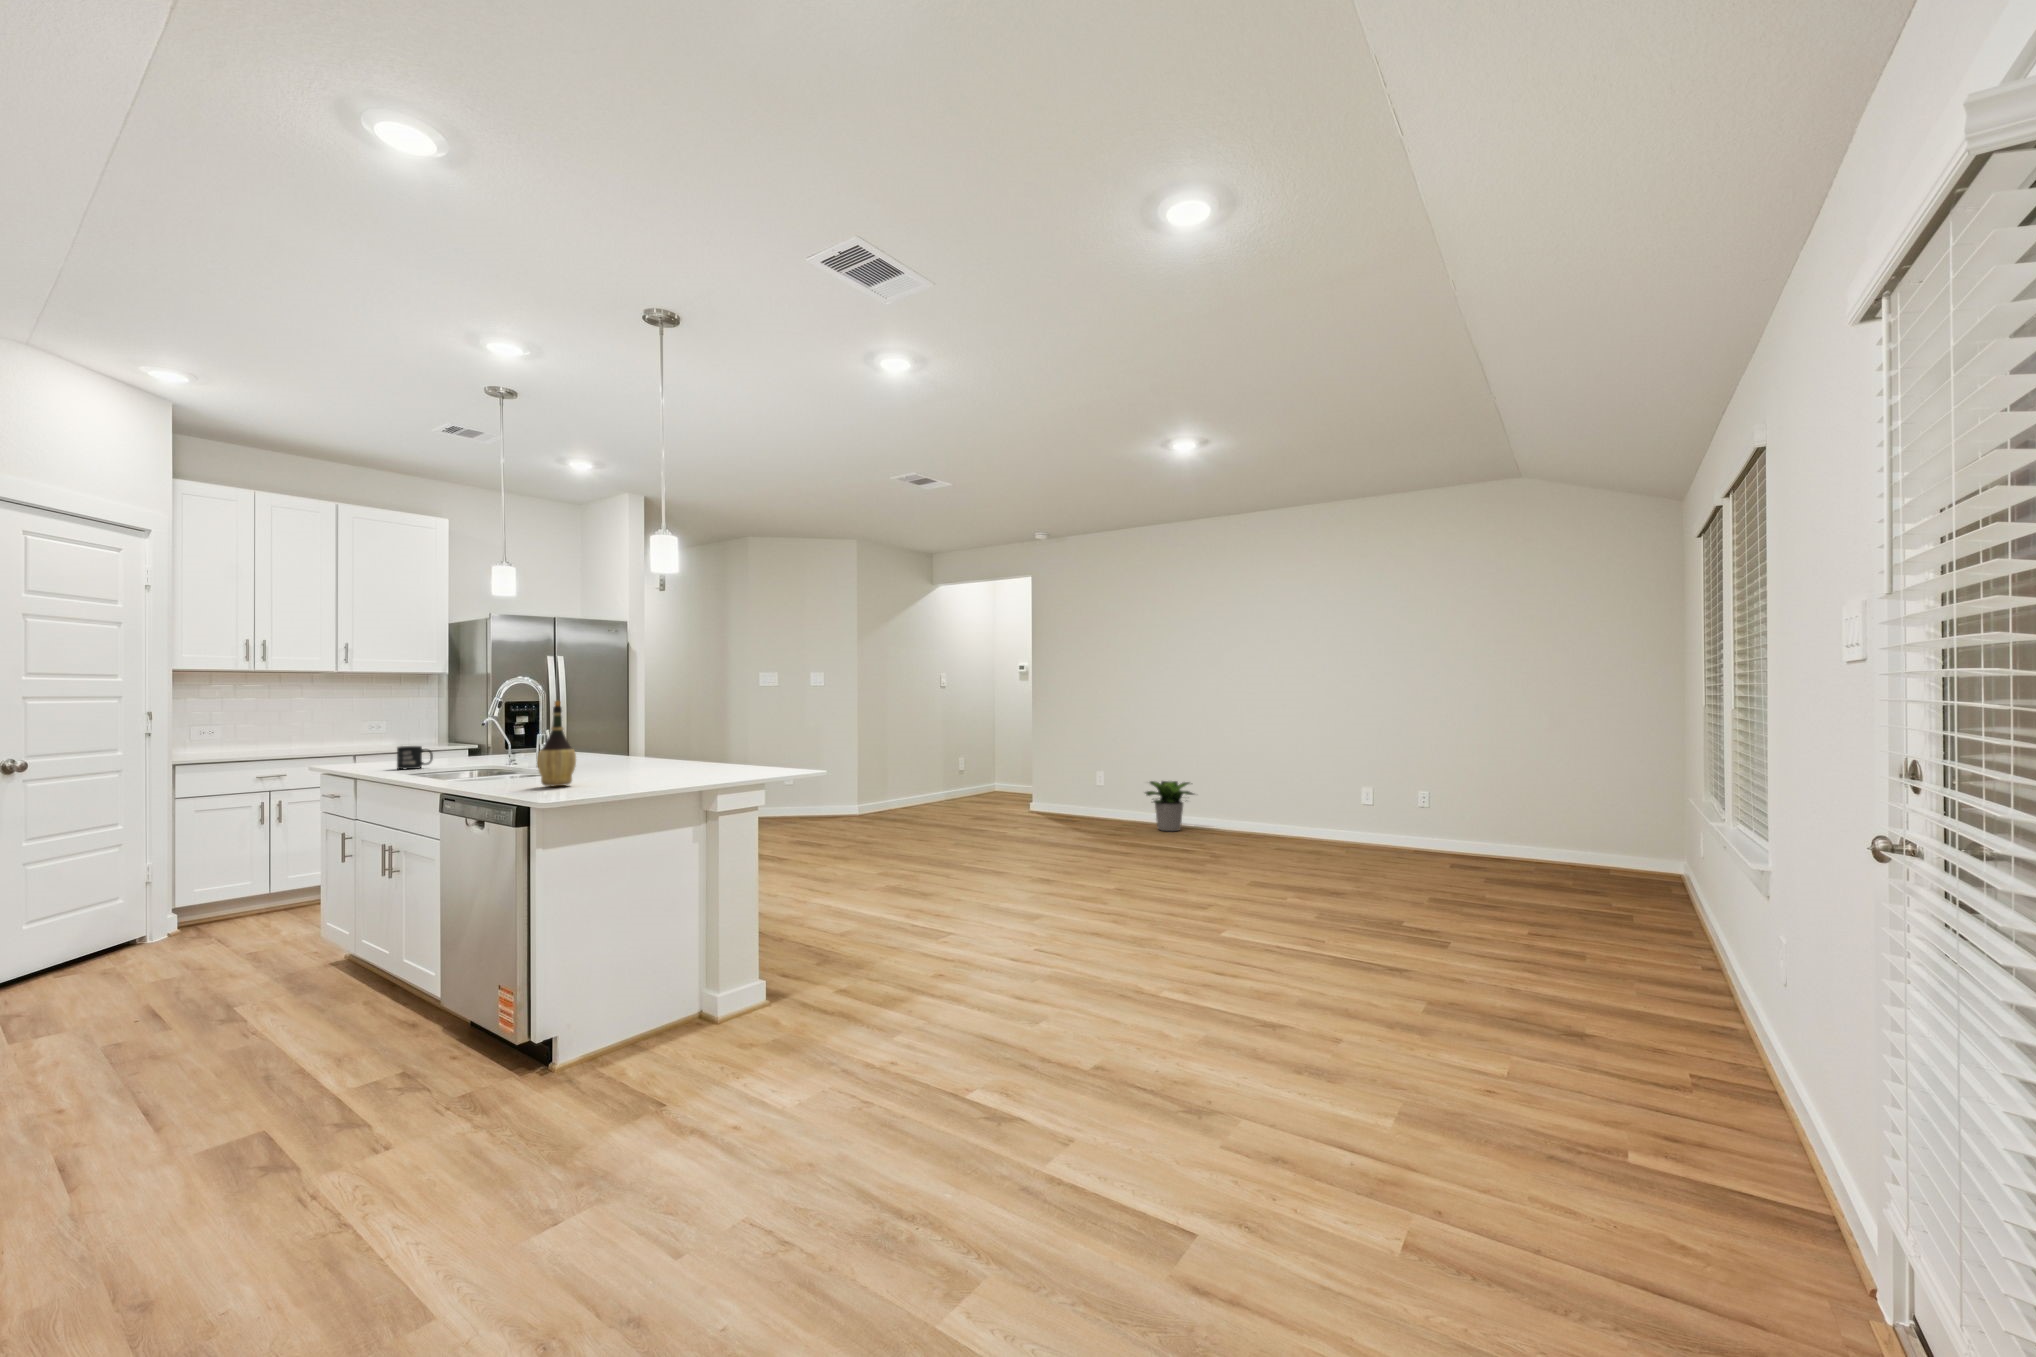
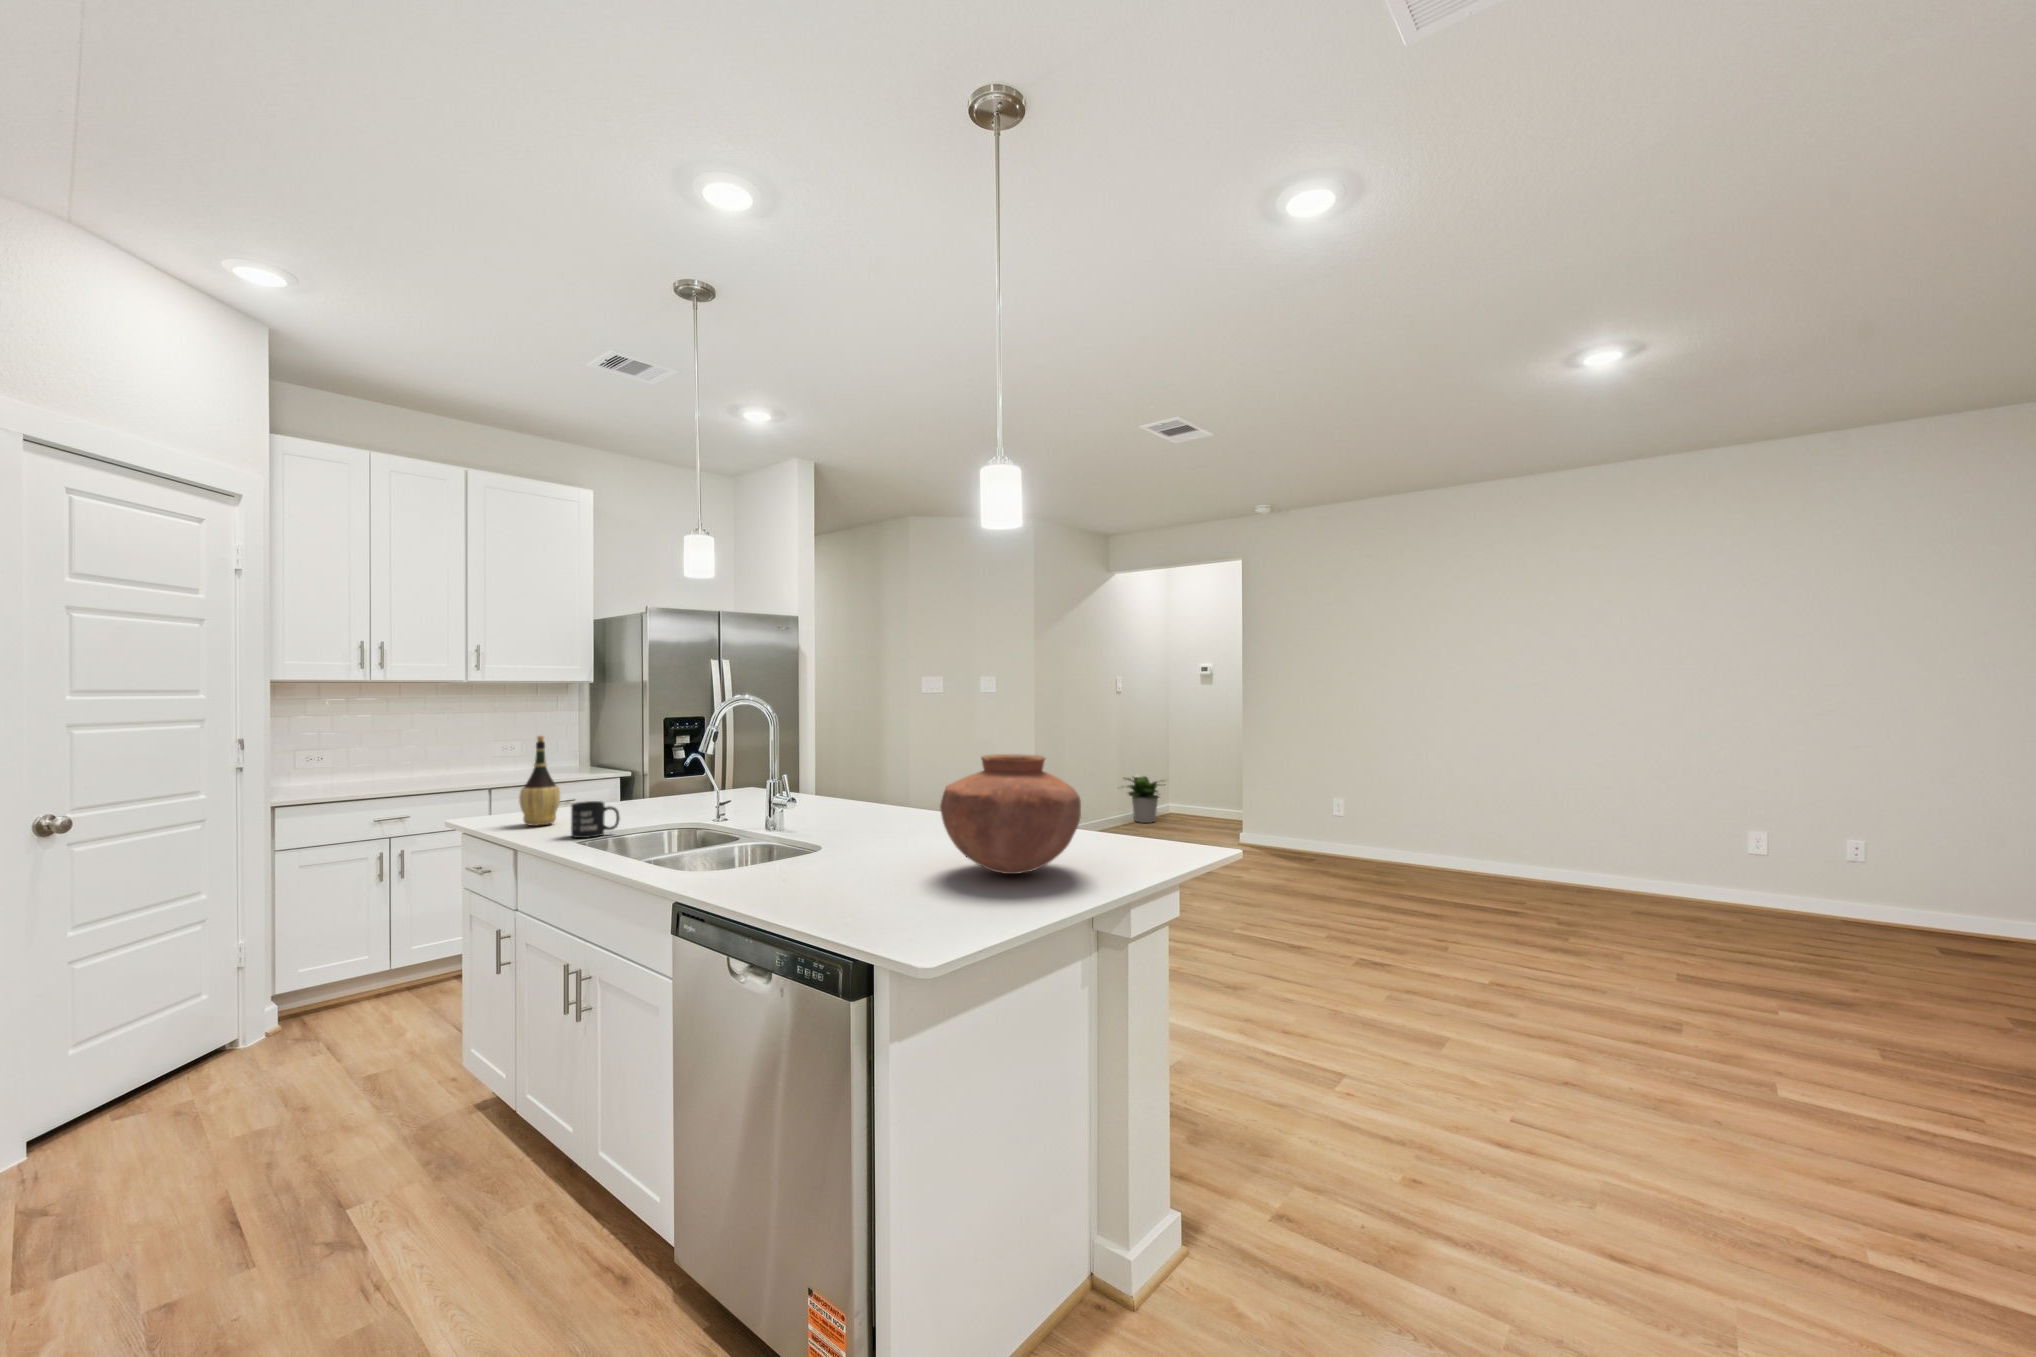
wine bottle: present [537,701,576,786] -> present [519,736,560,826]
vase: none [618,702,710,773] -> present [940,754,1081,874]
potted plant: present [1145,781,1194,831] -> present [1122,777,1160,823]

